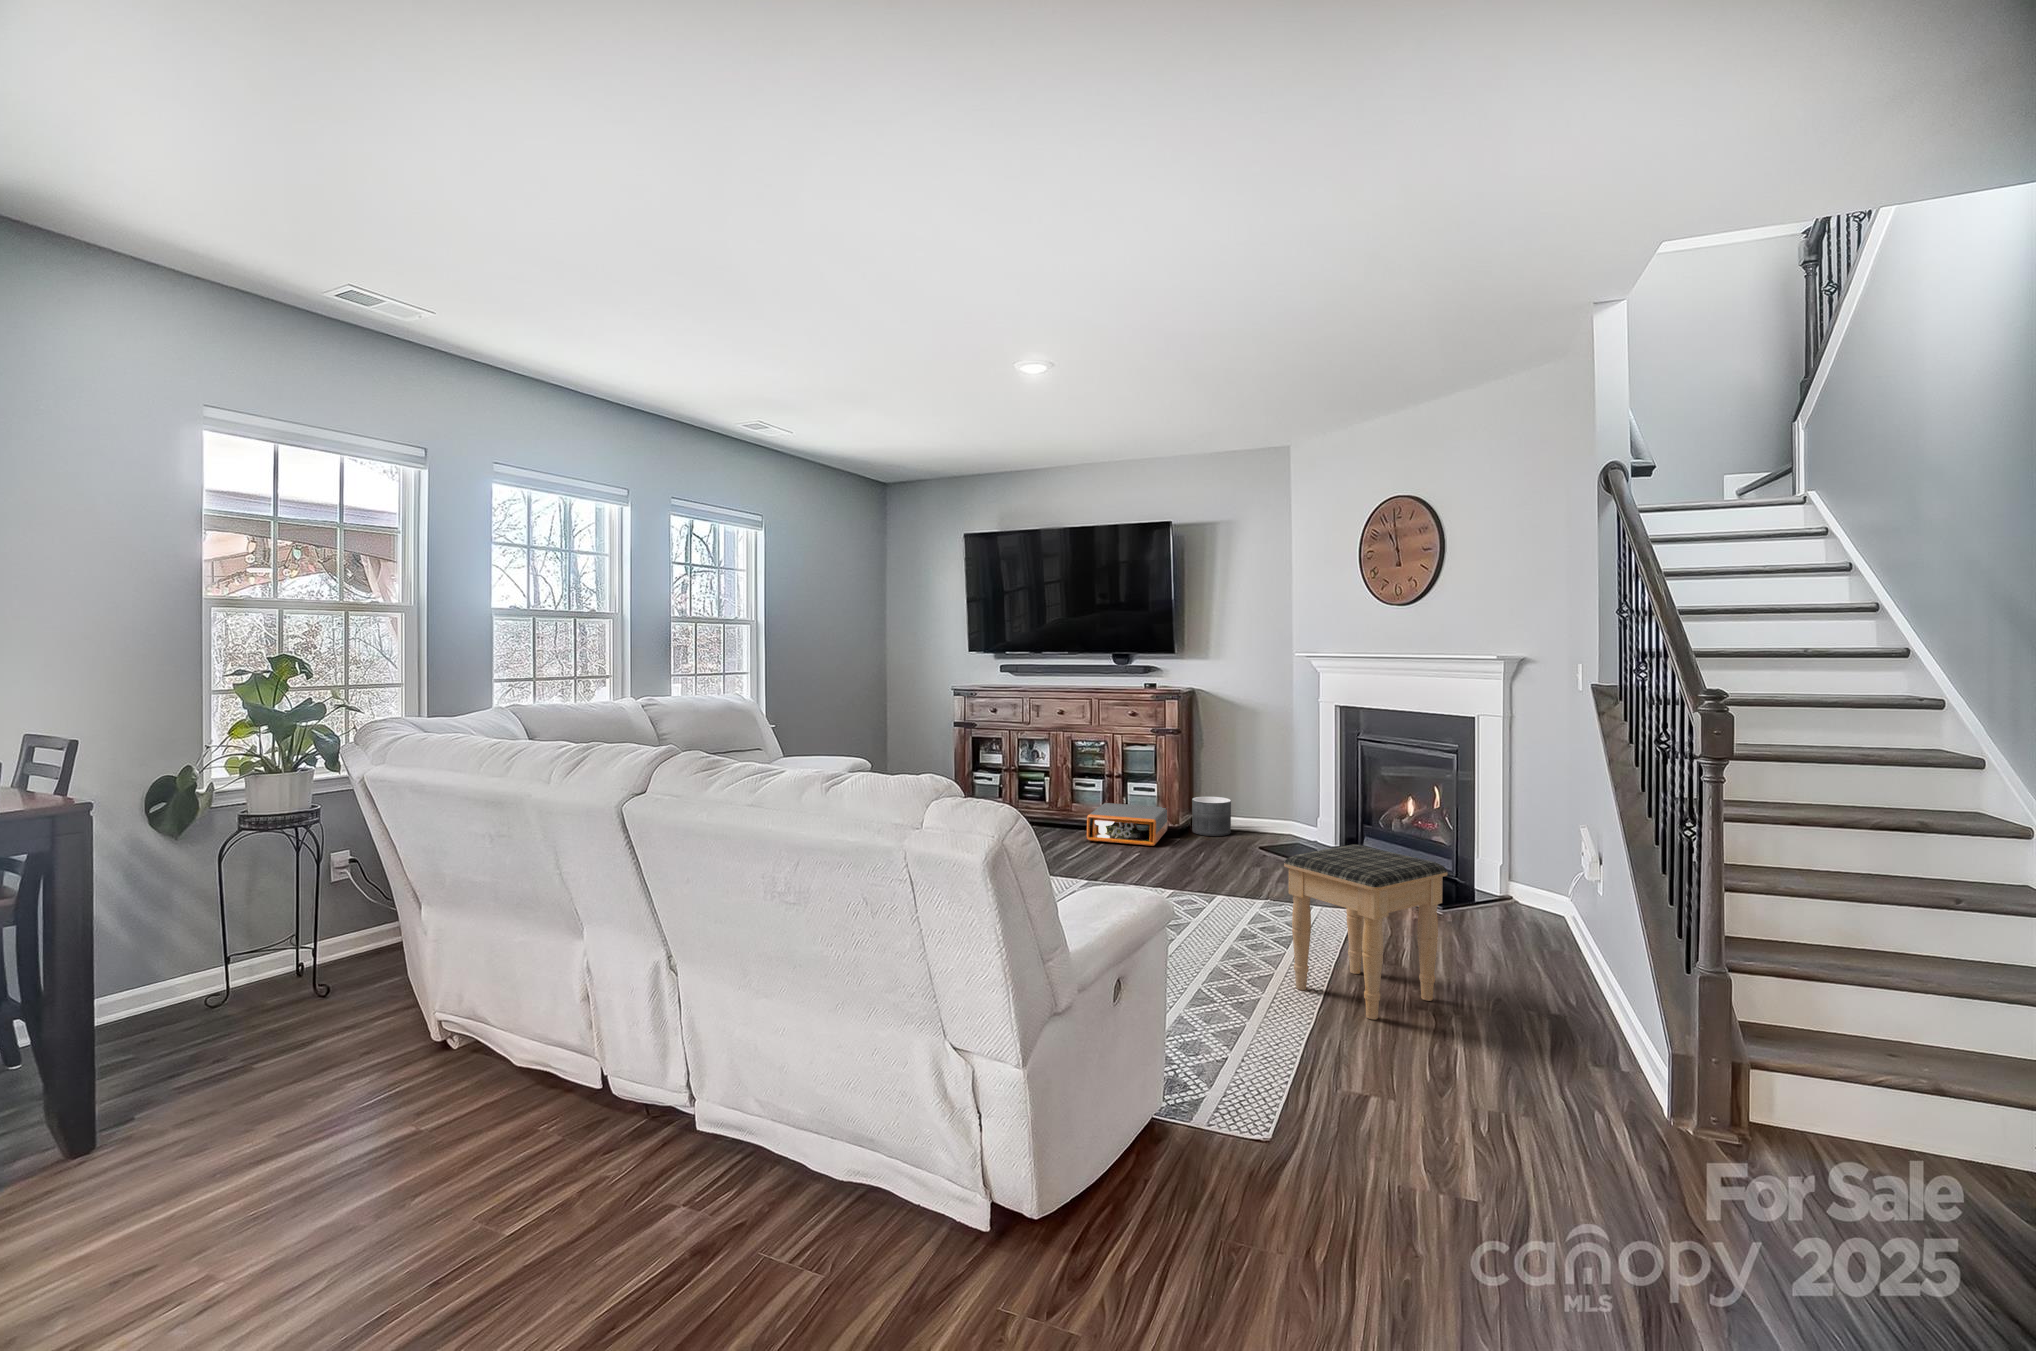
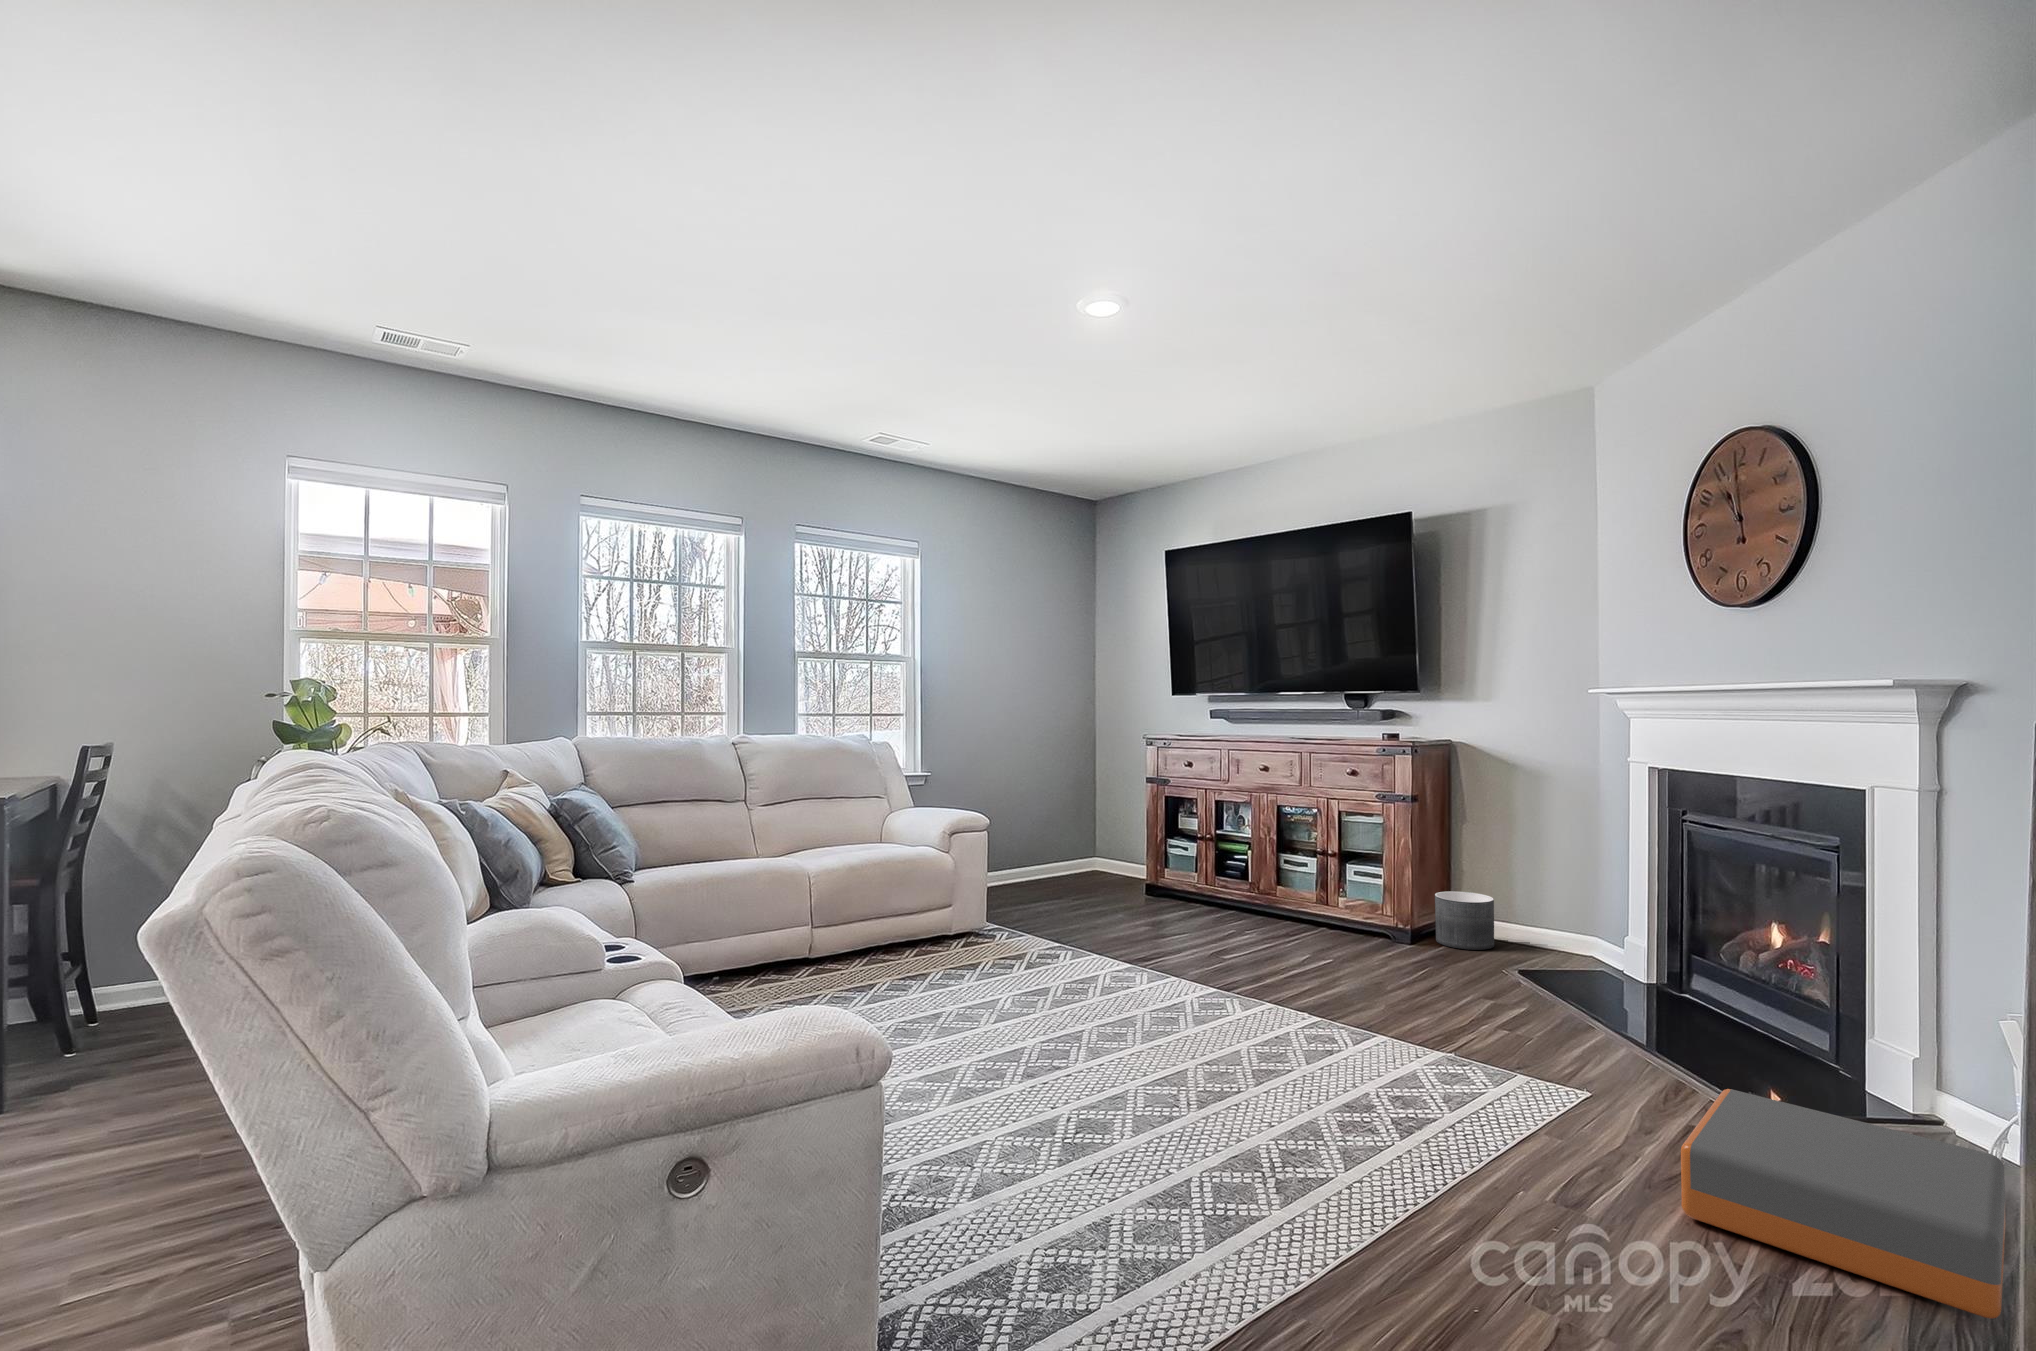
storage box: present [1087,803,1168,846] -> present [1681,1089,2005,1319]
footstool: present [1284,845,1447,1019] -> none [1333,988,1615,1306]

